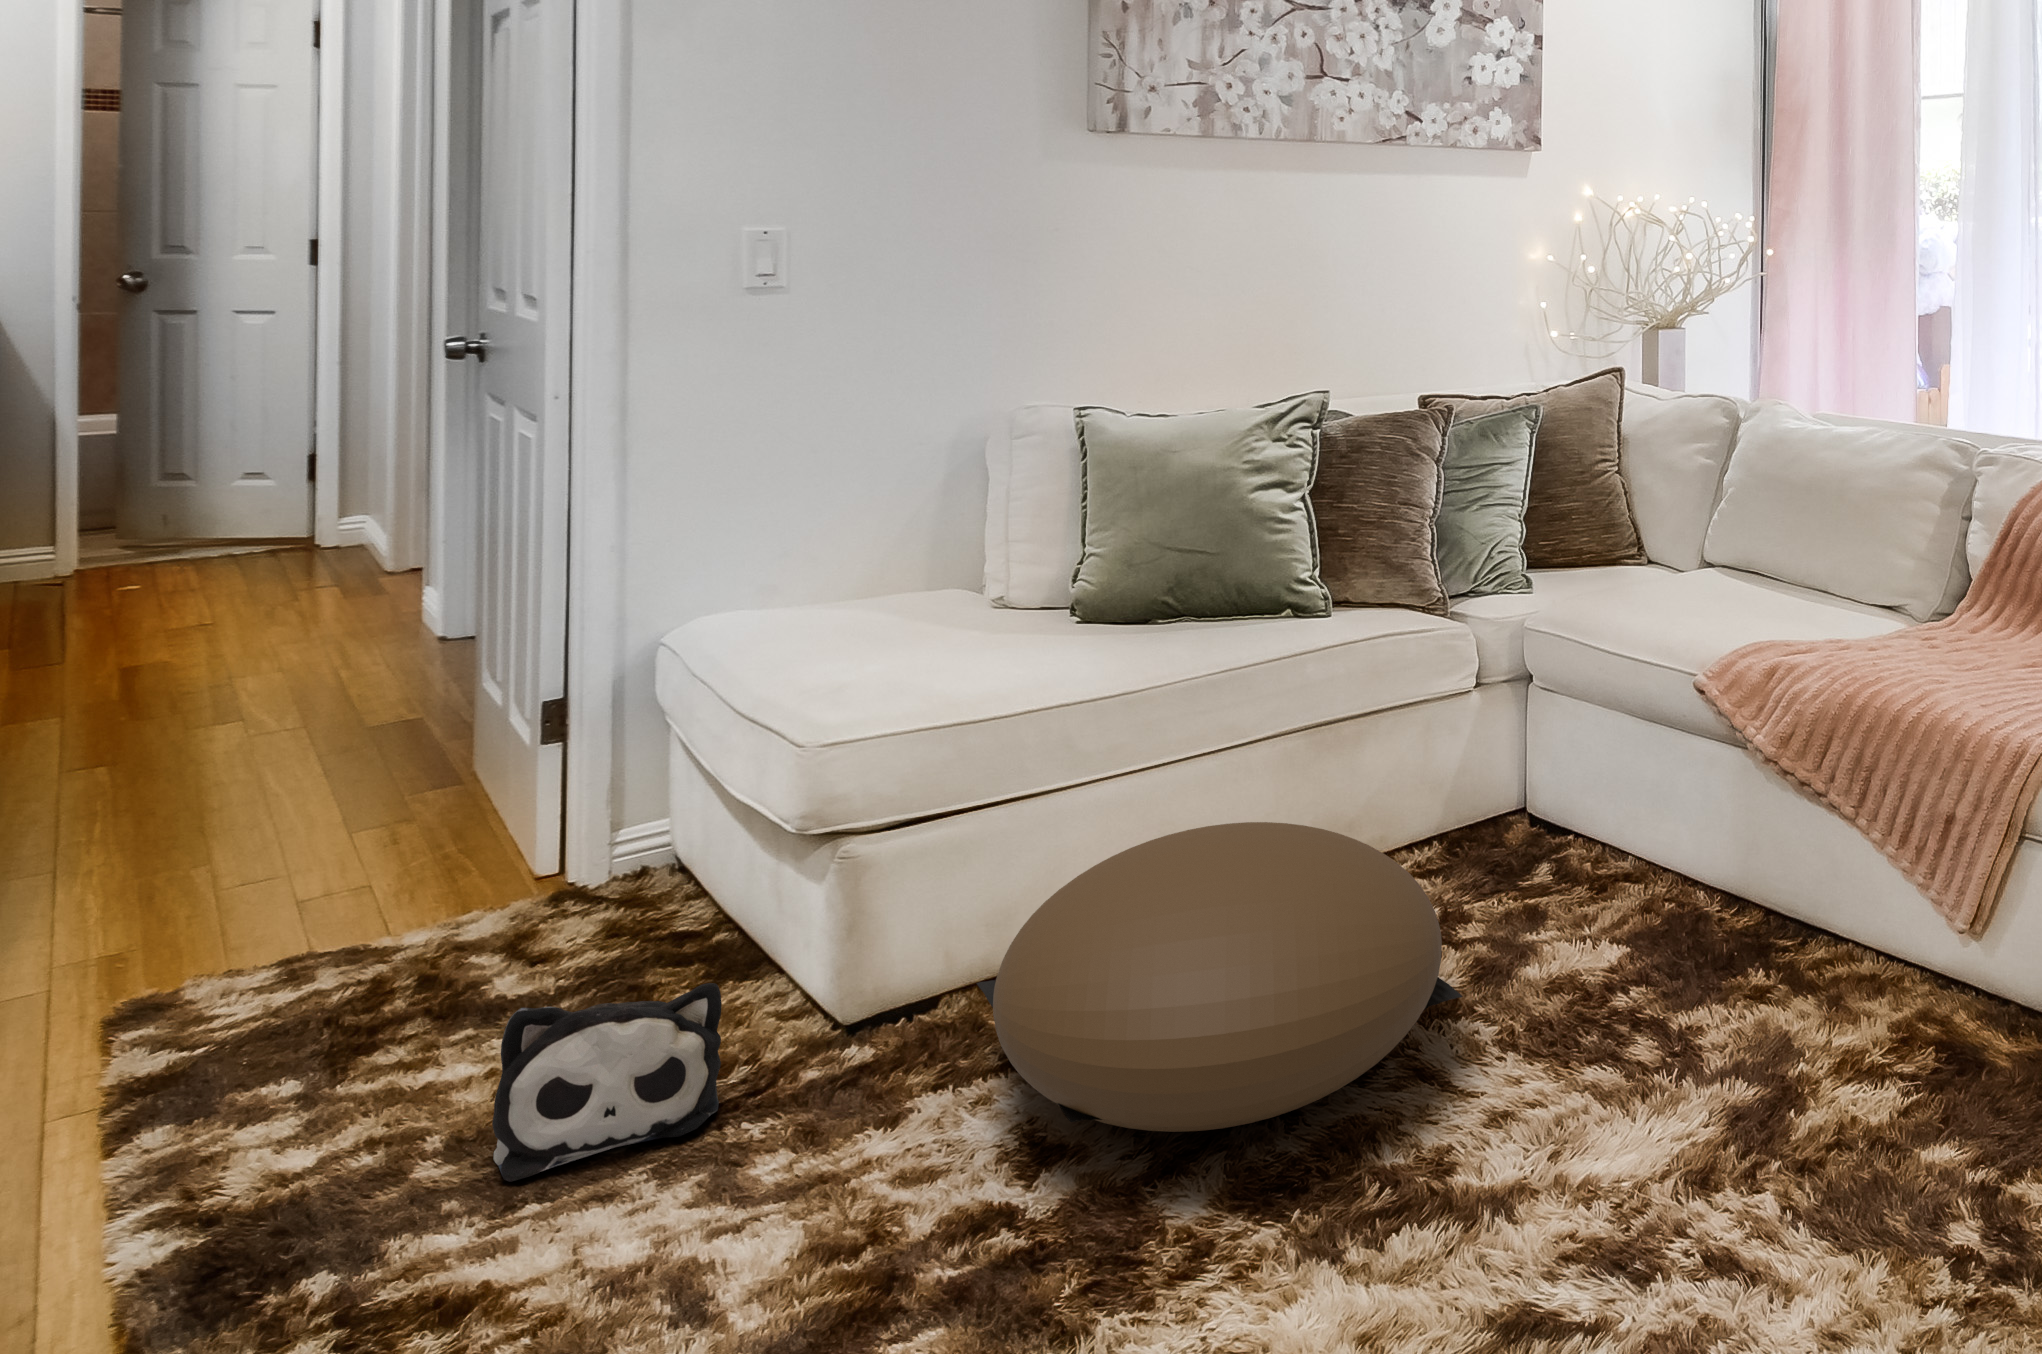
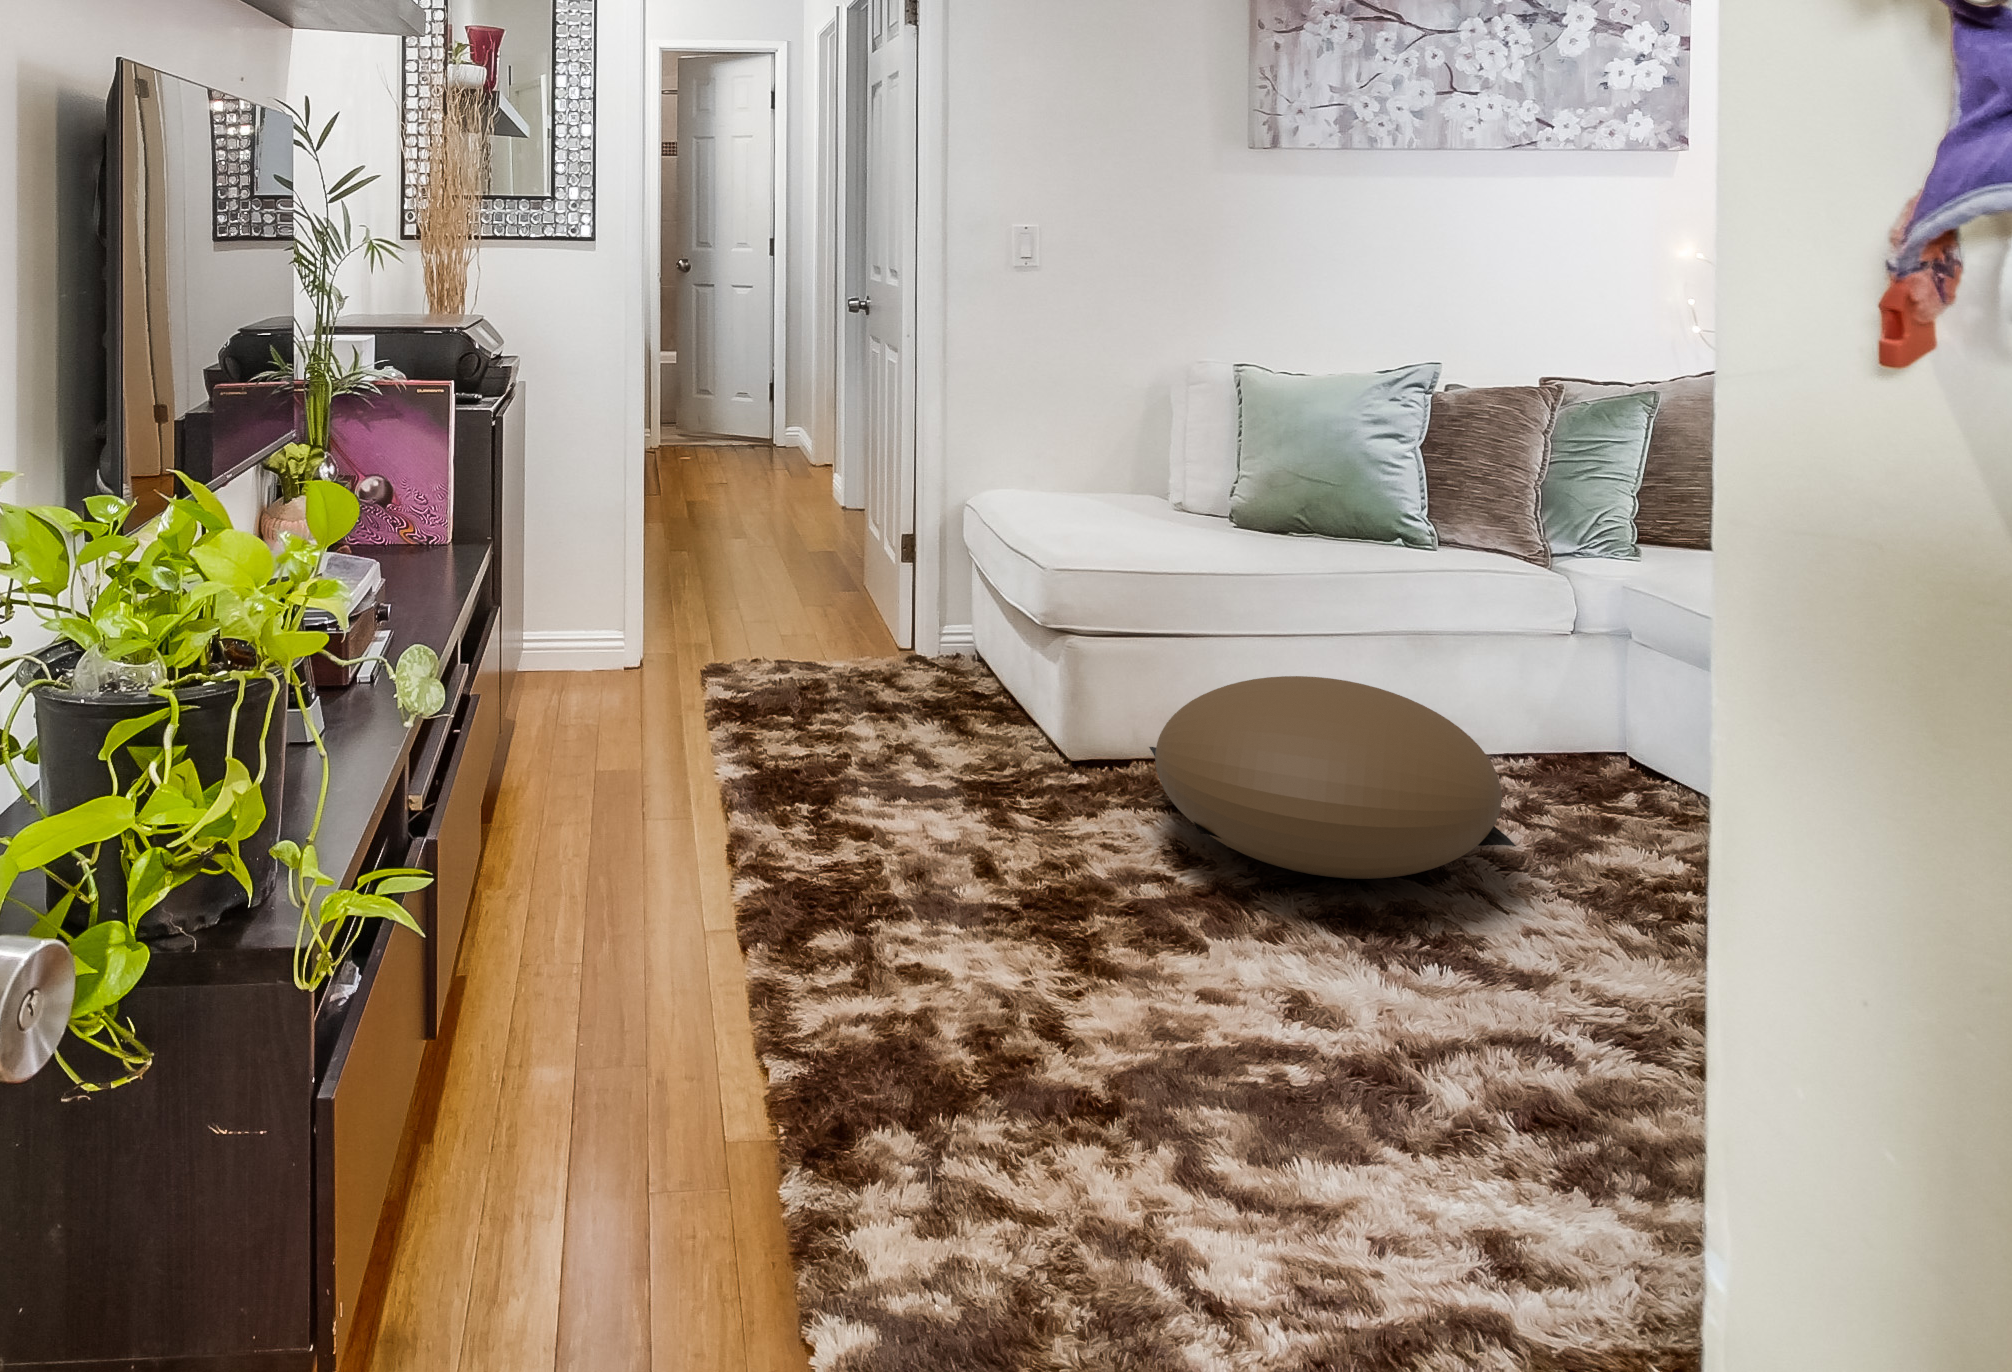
plush toy: present [492,983,722,1182] -> none [879,684,996,786]

